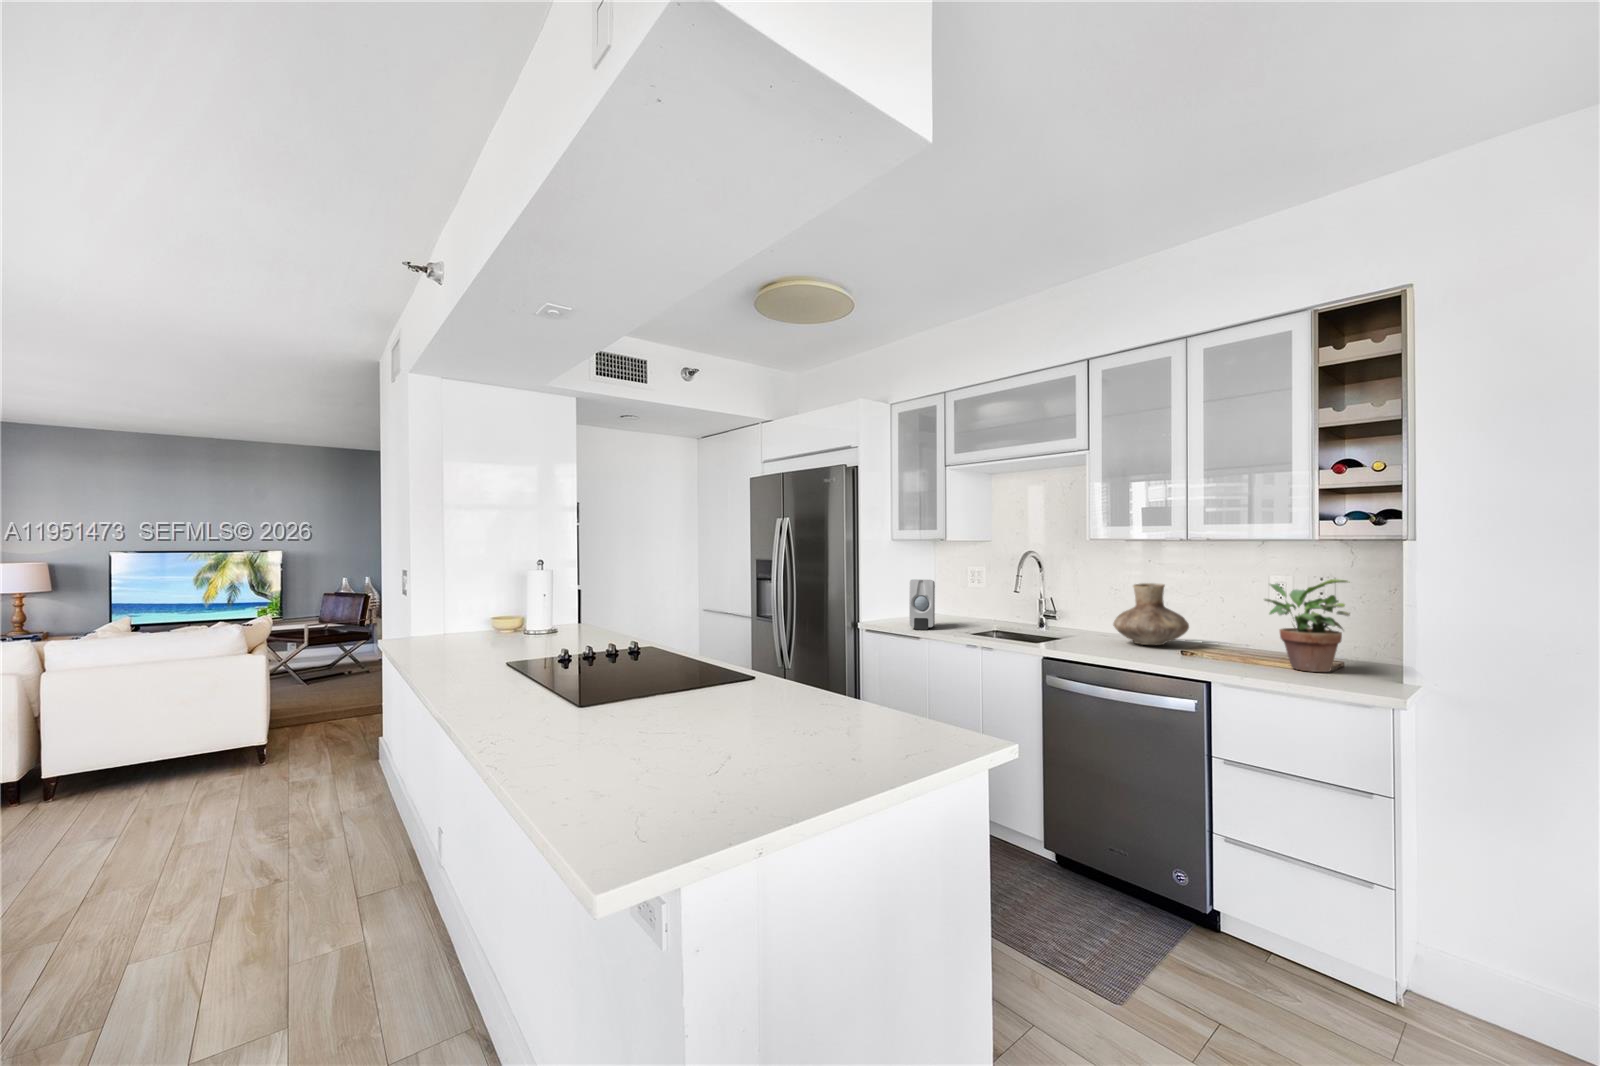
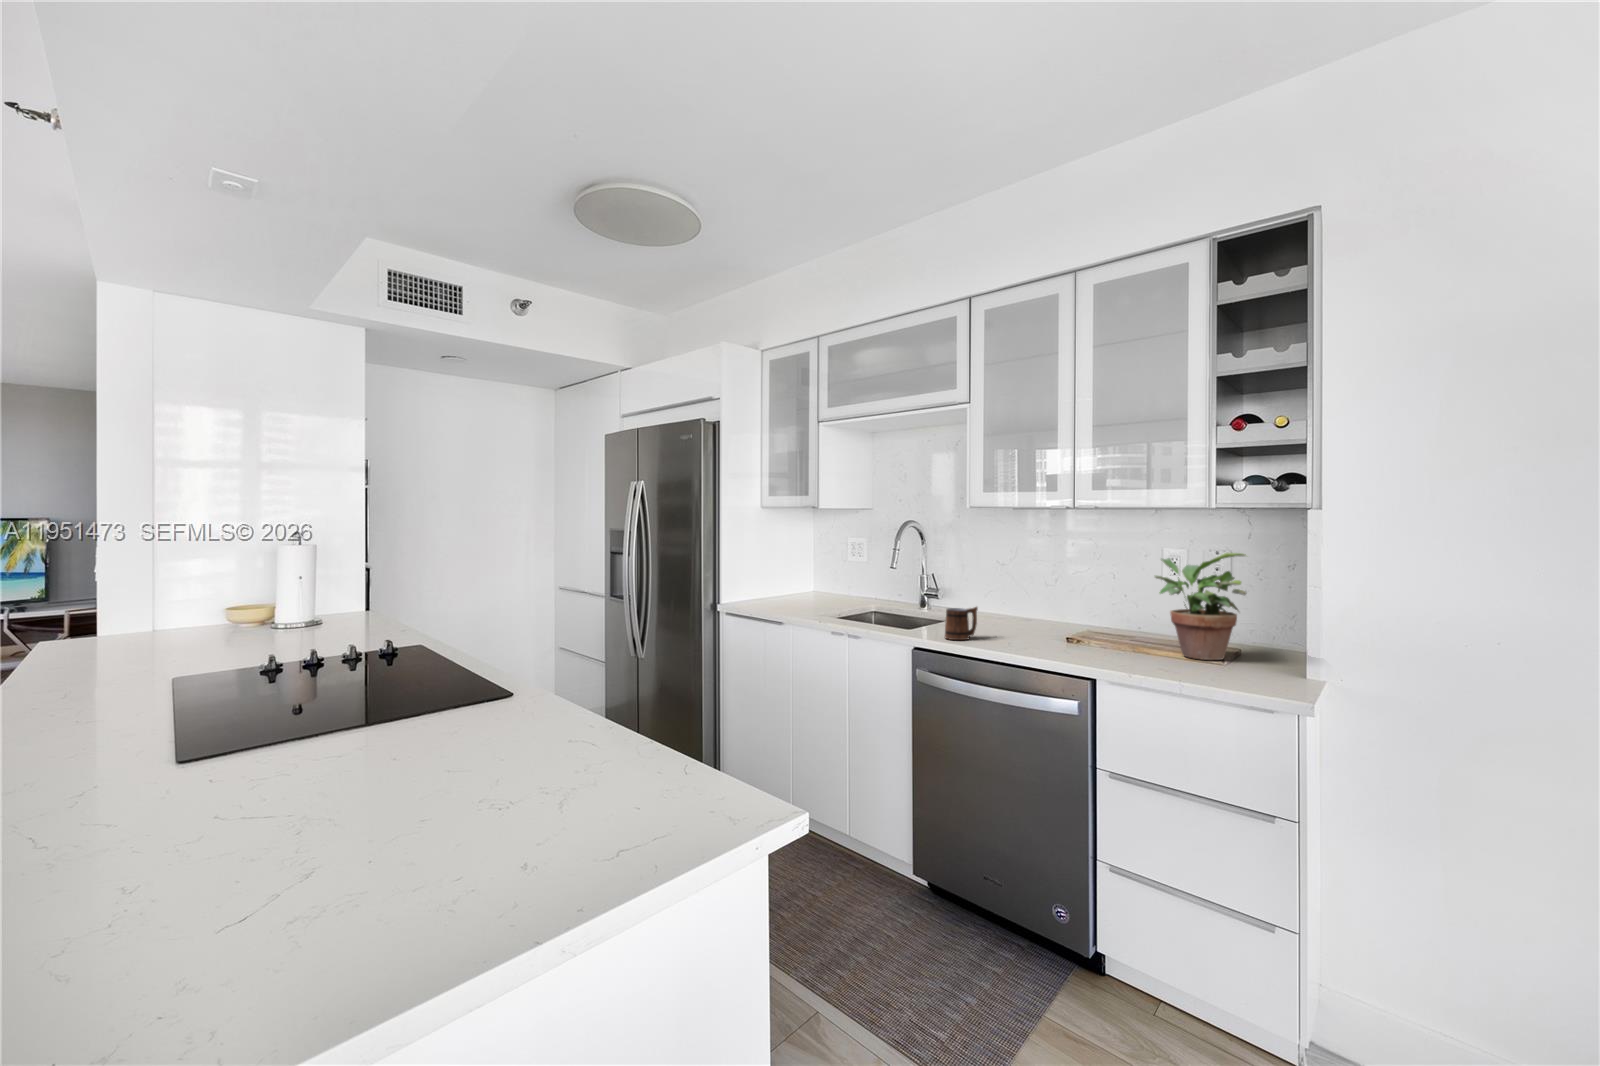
soap dispenser: present [909,579,935,630] -> none [773,556,804,614]
vase: present [1113,583,1189,645] -> none [994,559,1076,630]
mug: none [1071,624,1101,653] -> present [945,607,978,640]

